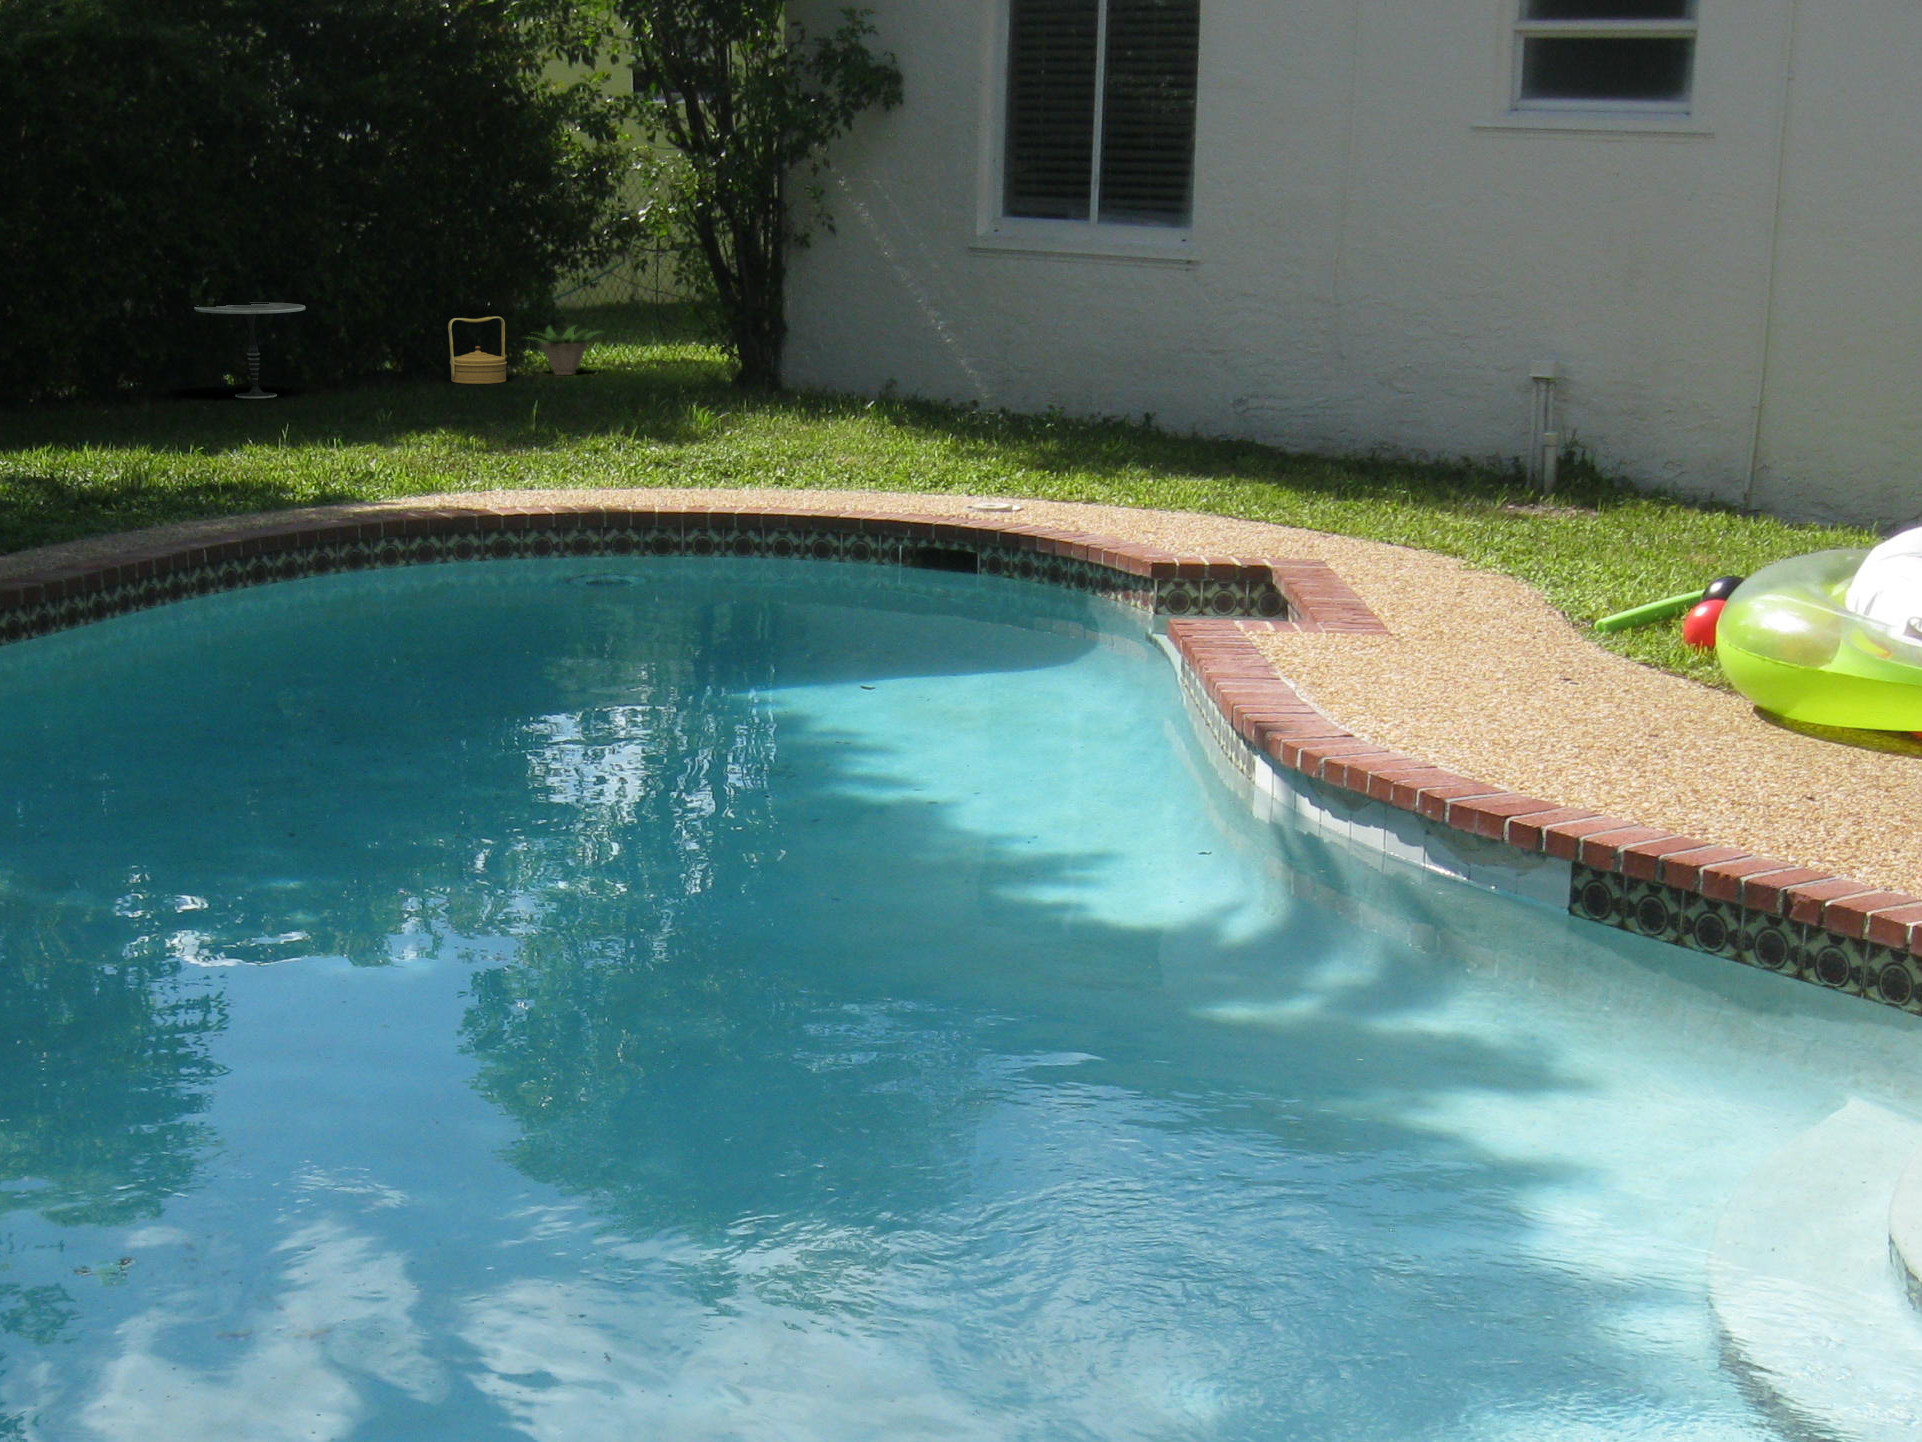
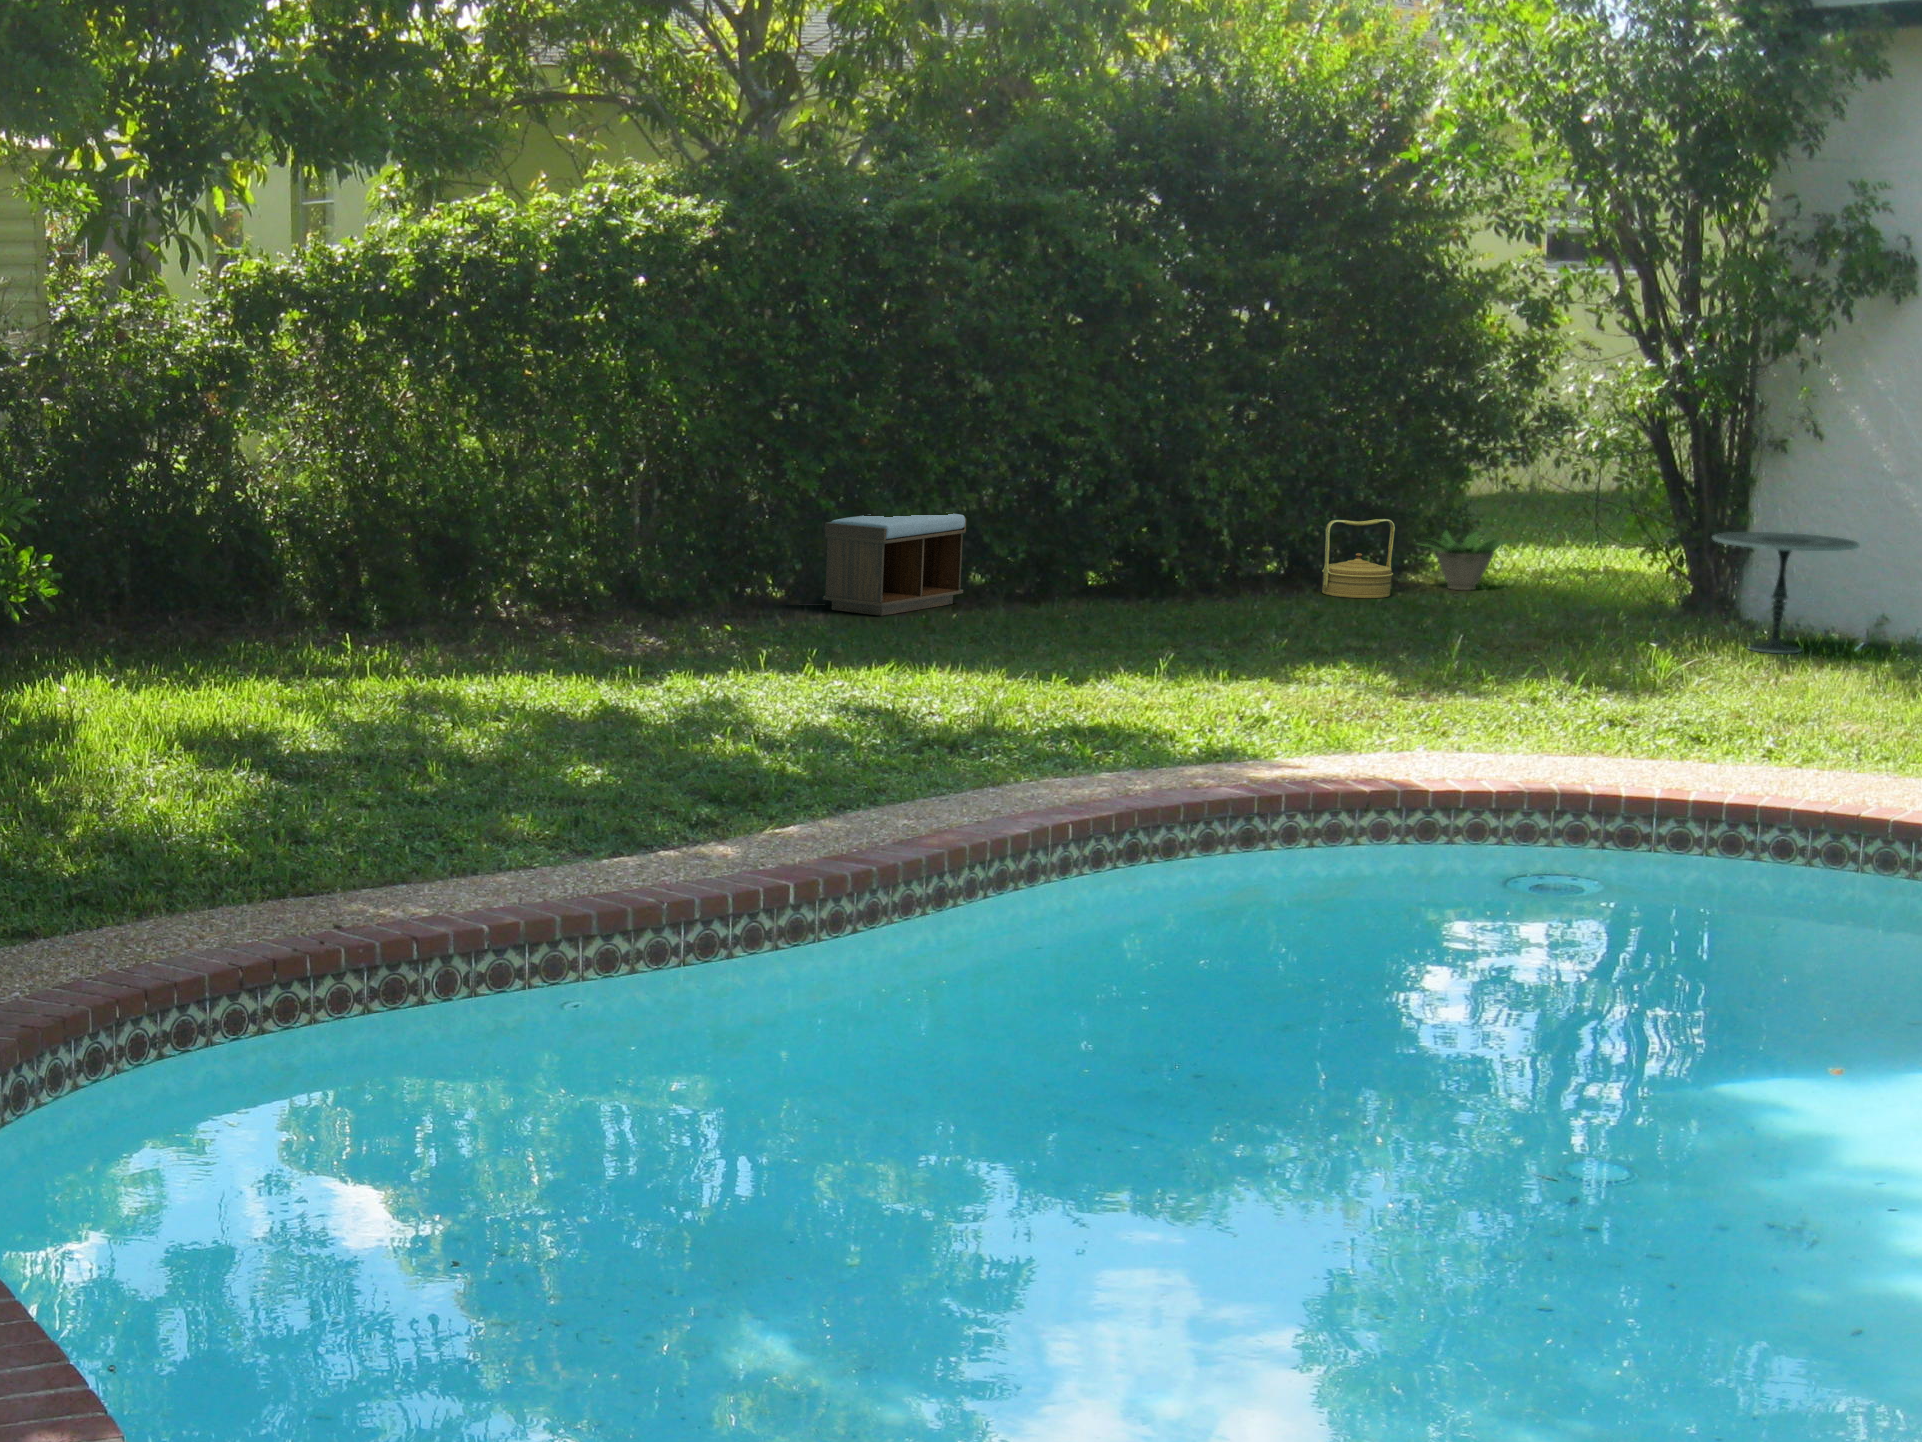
side table: present [195,303,305,398] -> present [1713,532,1860,653]
bench: none [11,321,144,413] -> present [823,514,966,616]

